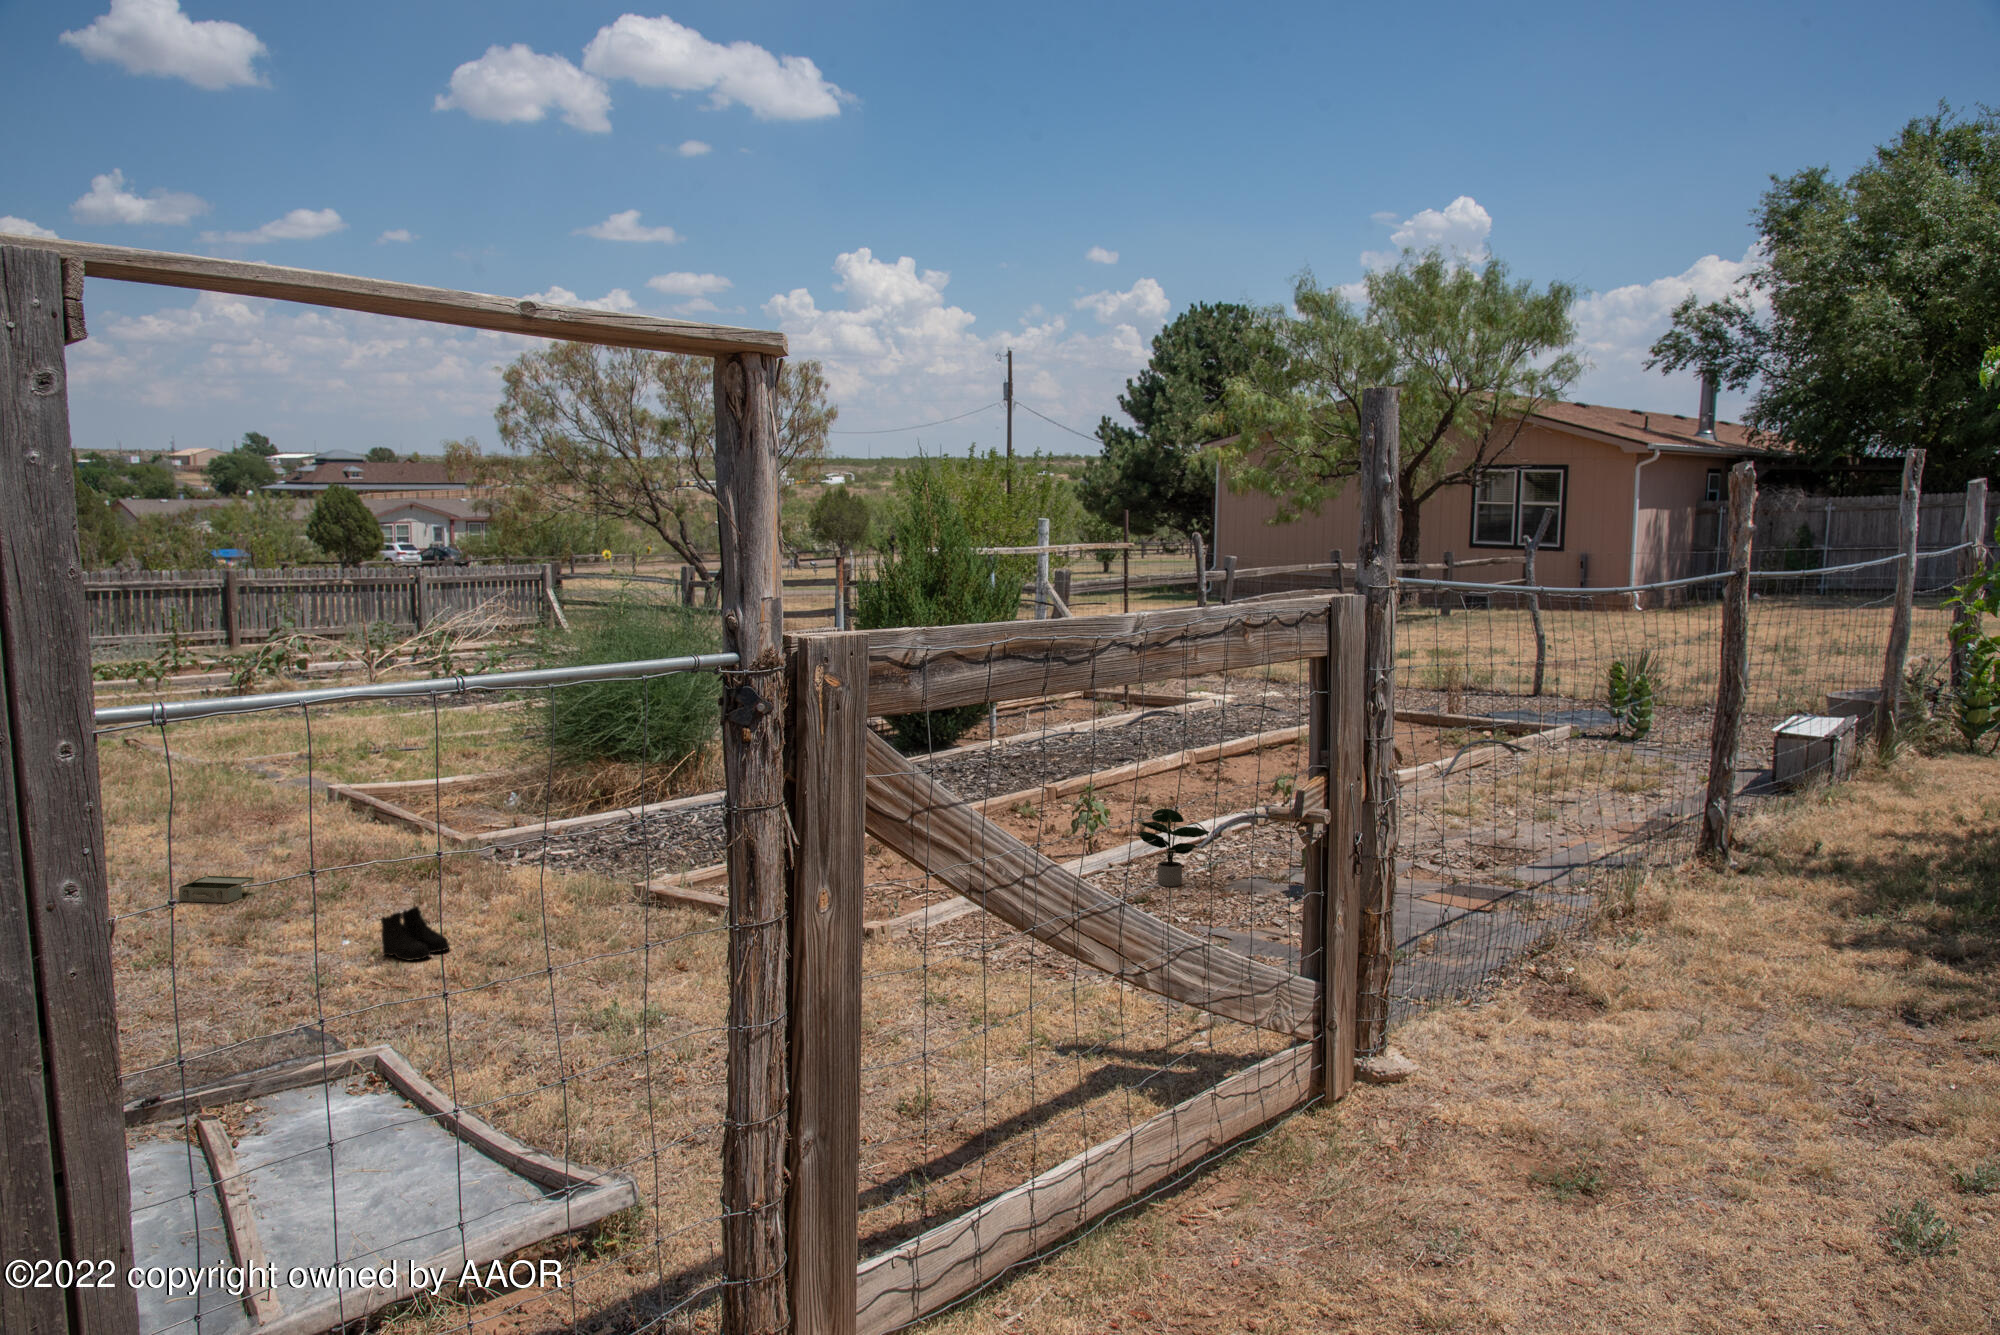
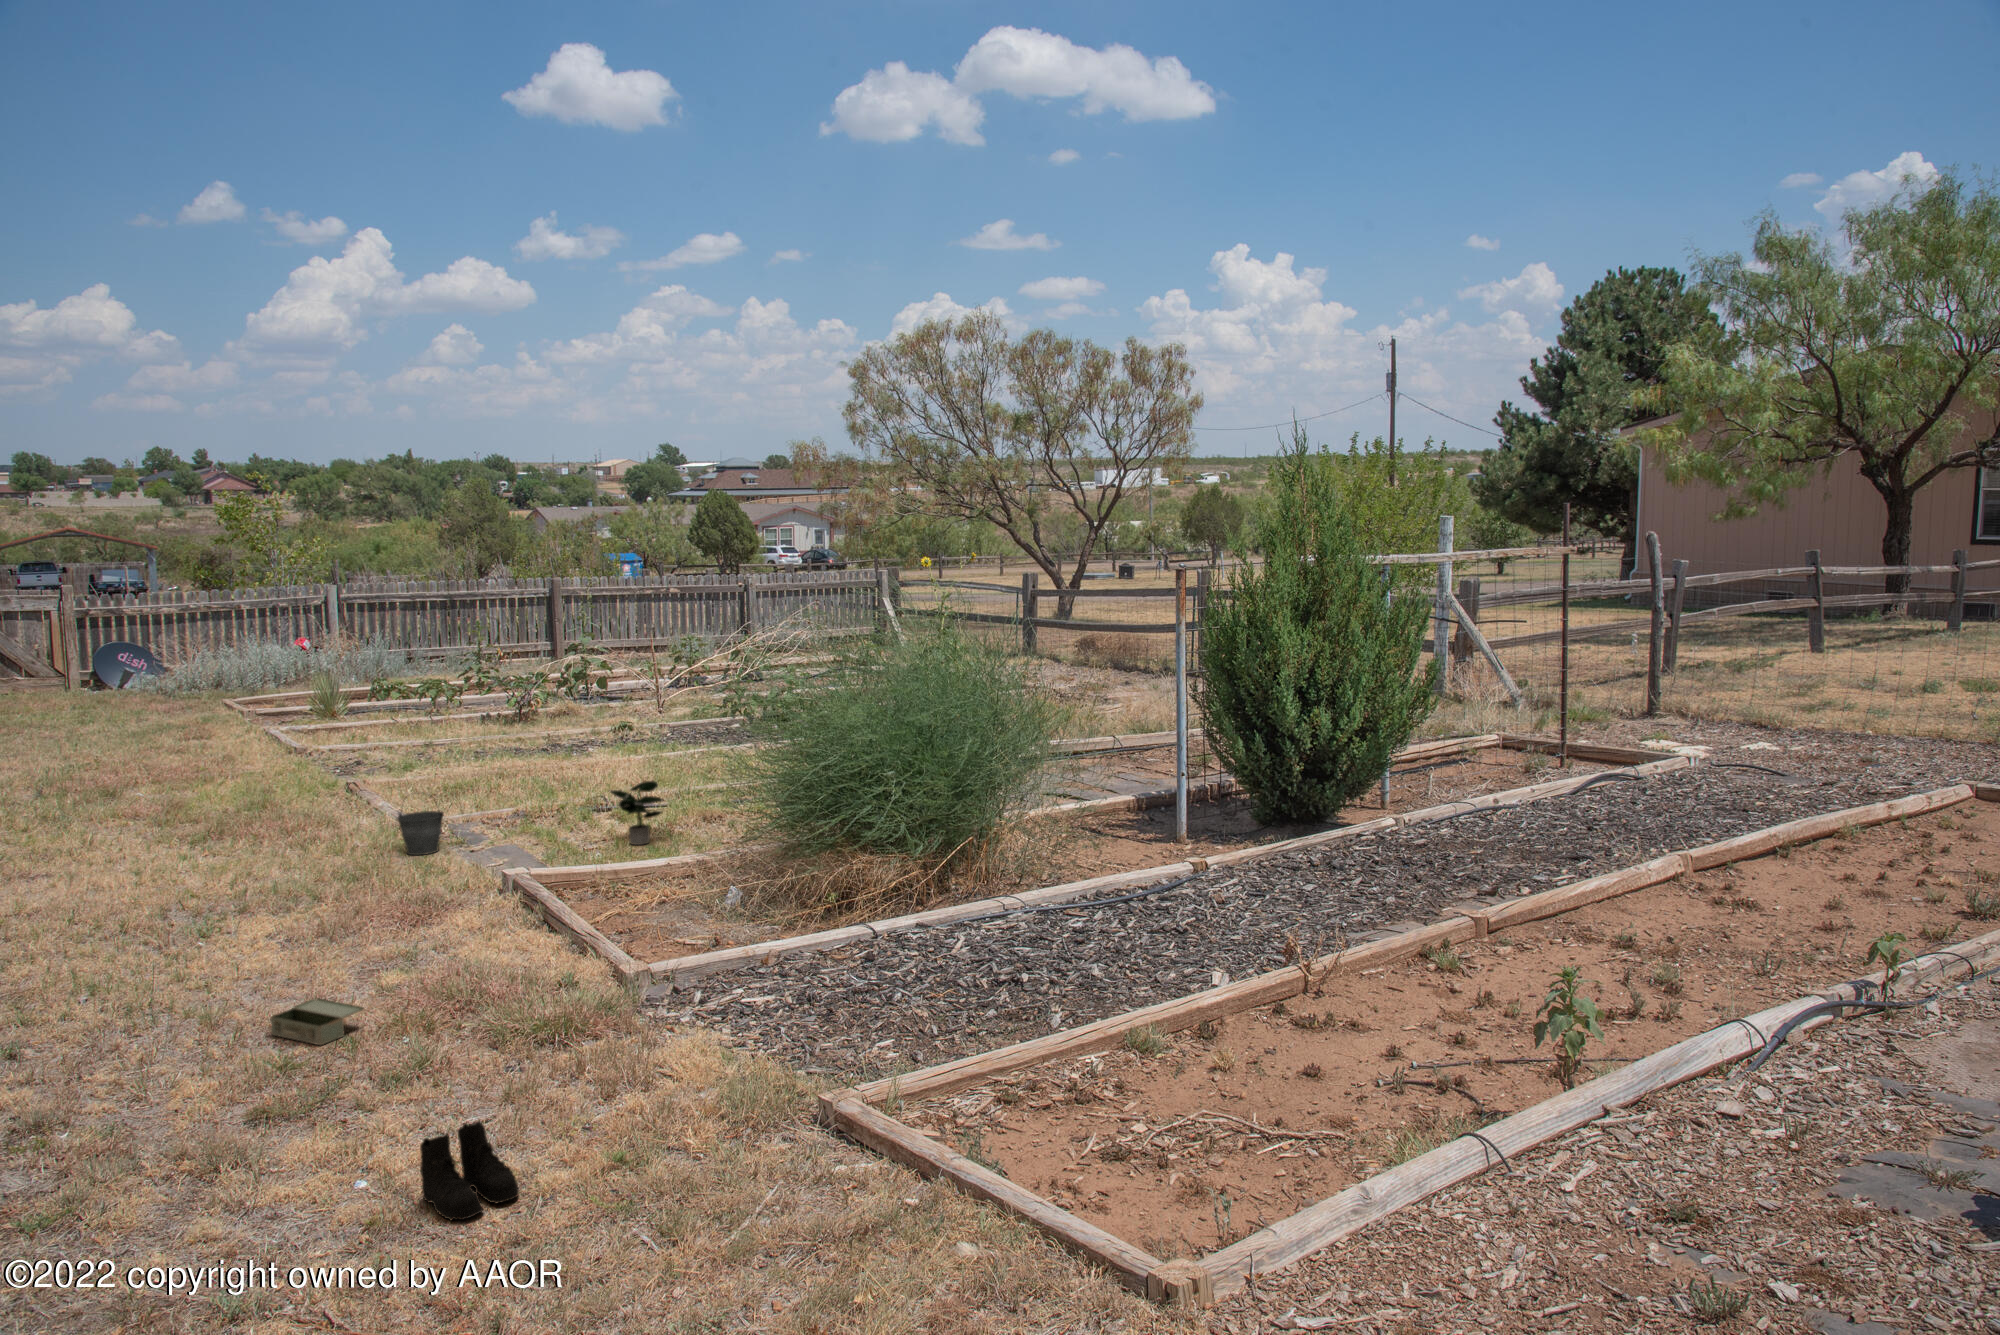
bucket: none [169,748,215,802] -> present [397,804,444,855]
potted plant: present [1139,809,1209,887] -> present [609,781,664,845]

